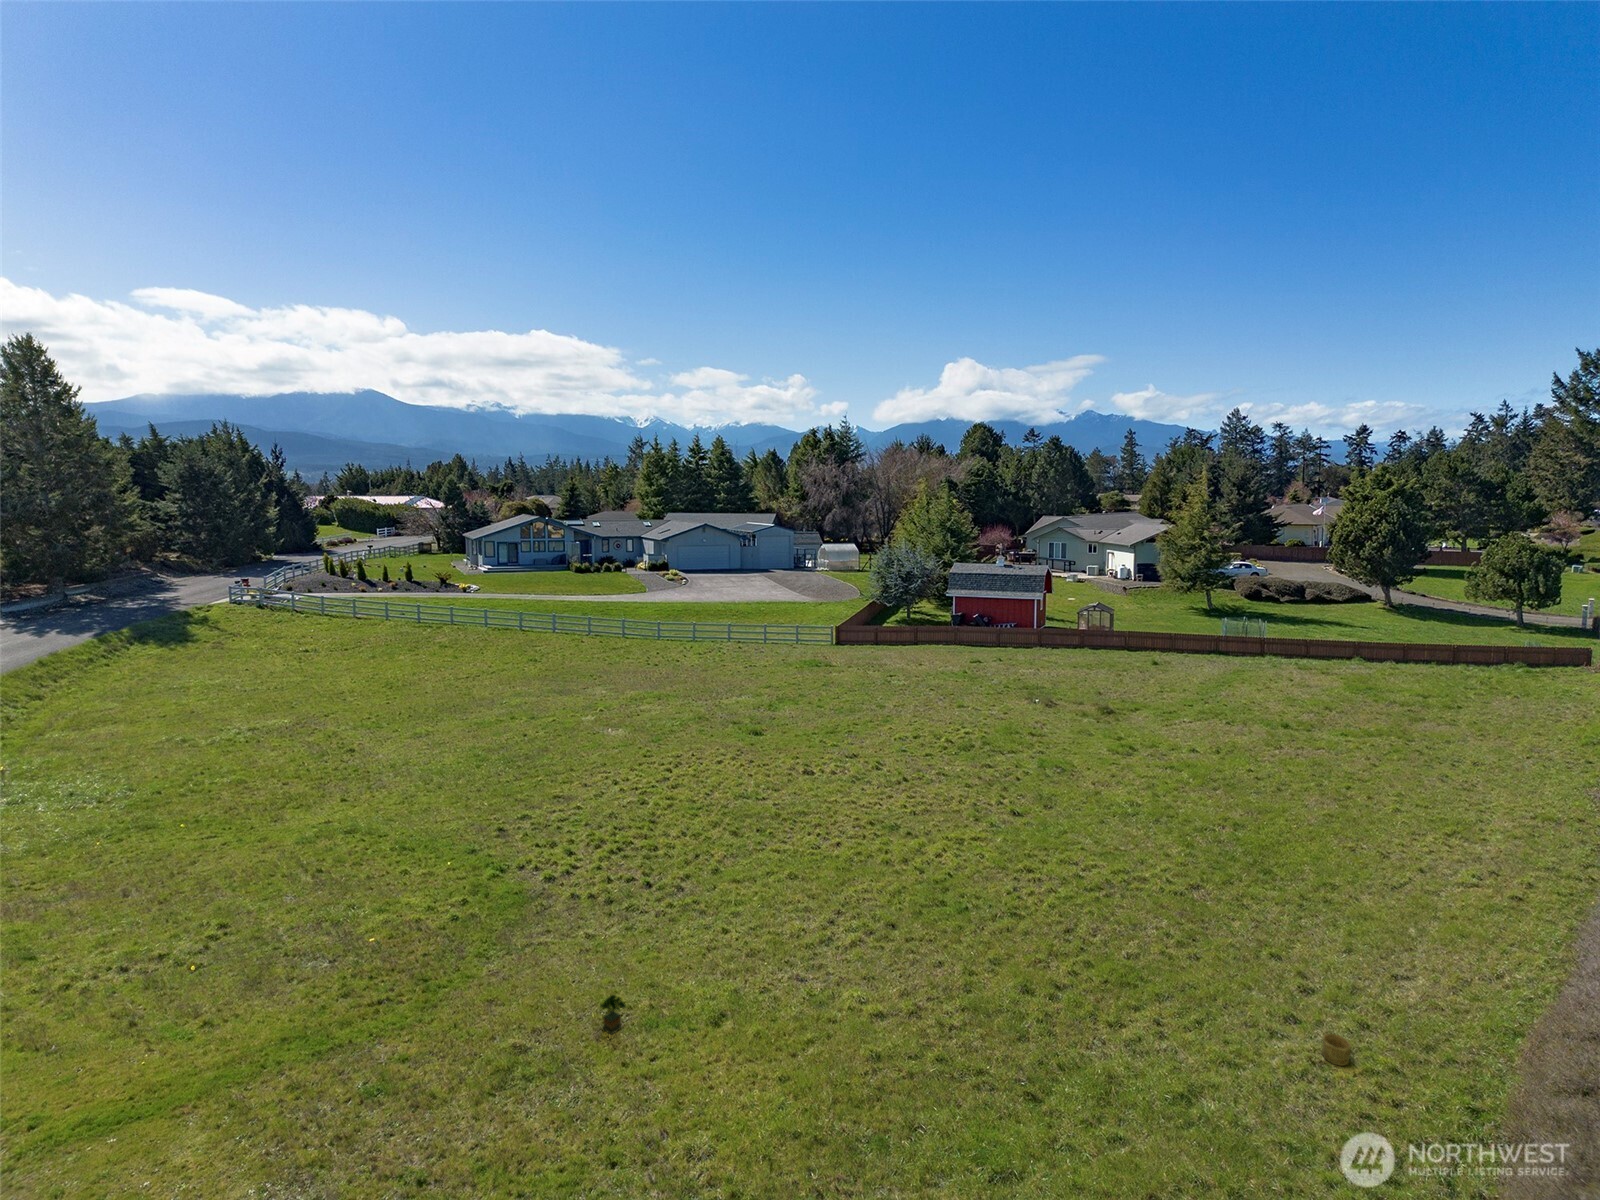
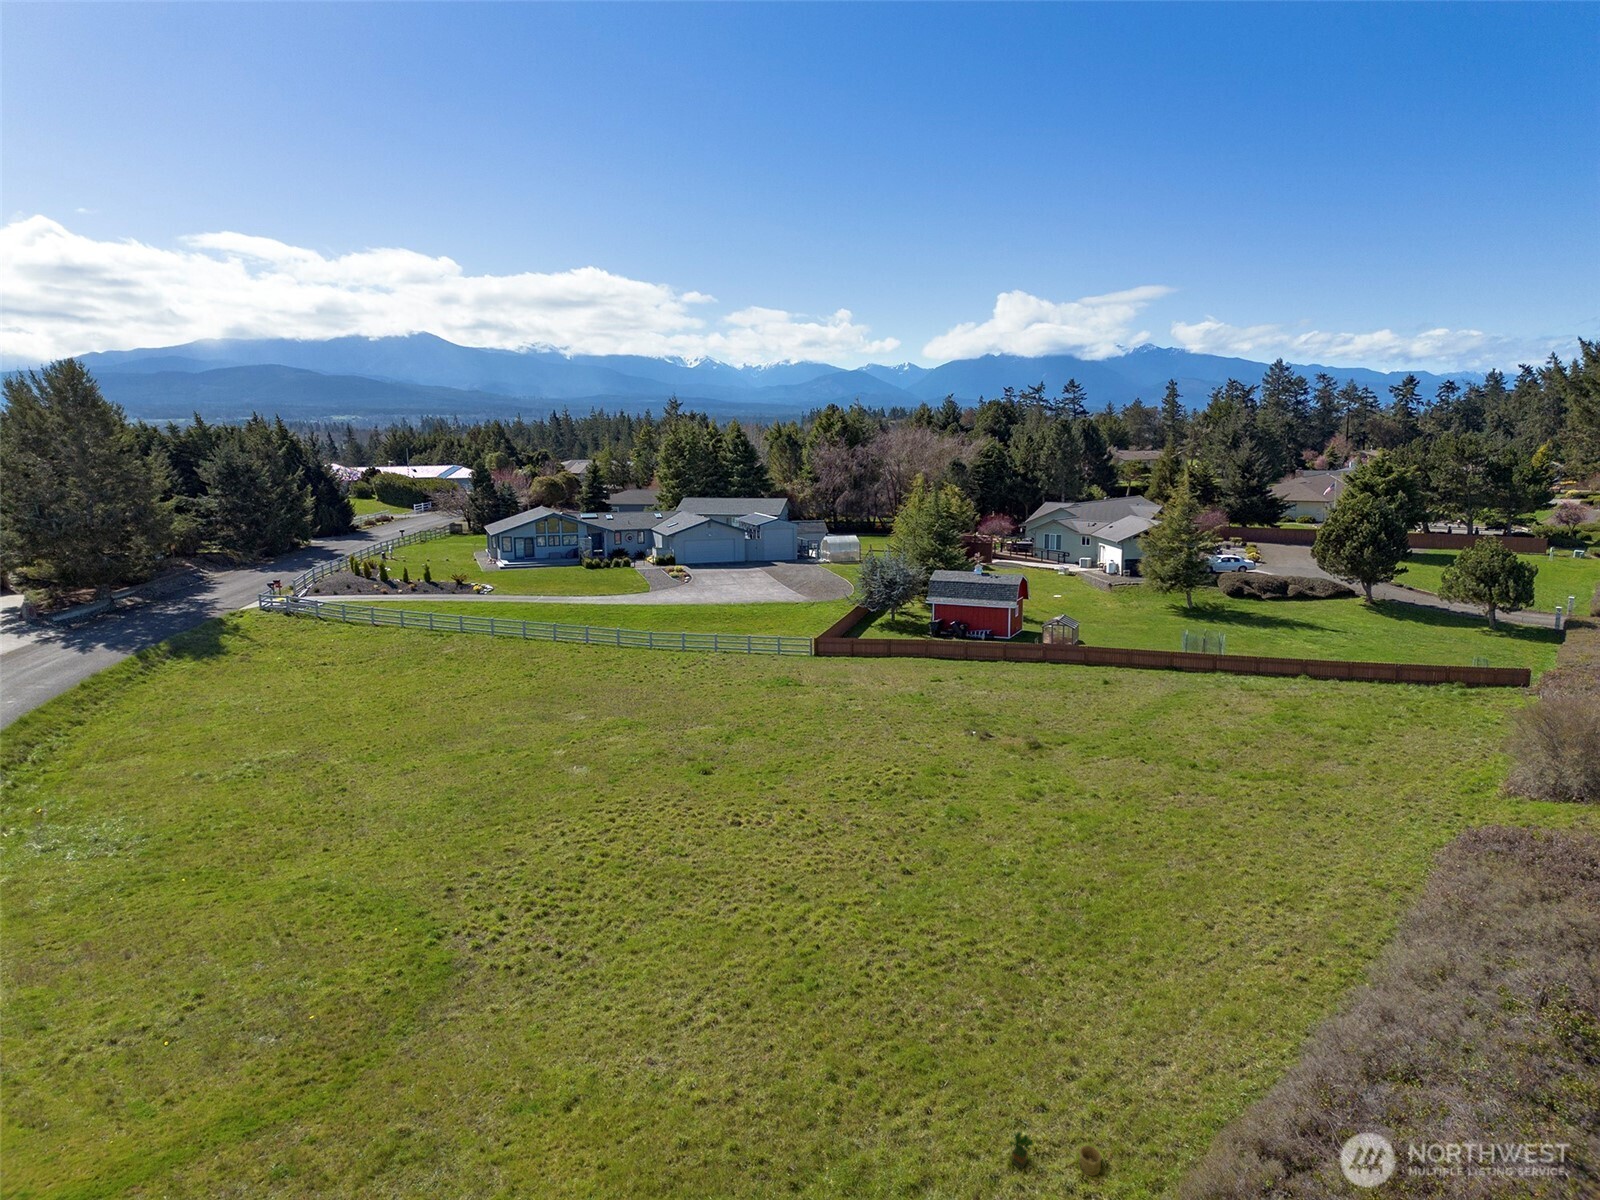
potted tree: present [600,995,626,1034] -> present [1010,1132,1033,1168]

